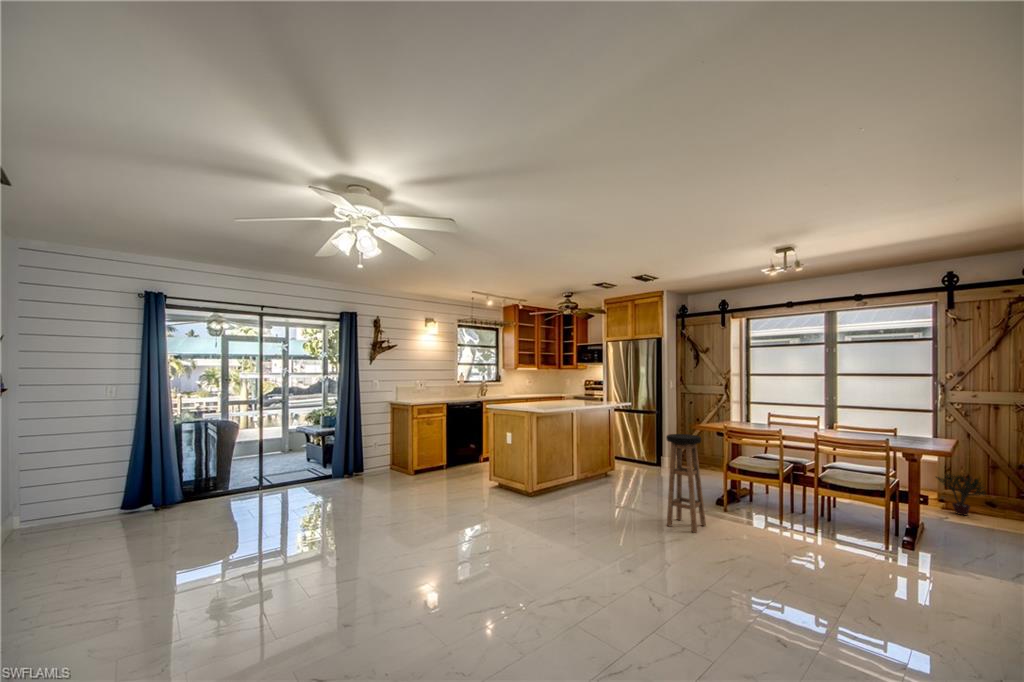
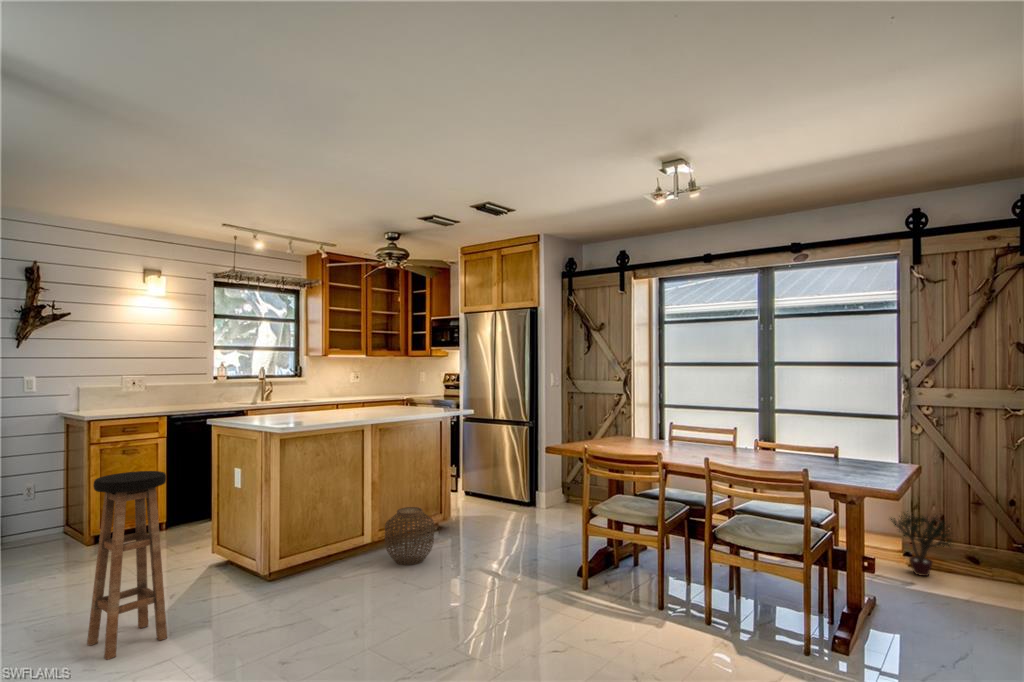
bar stool: present [666,434,706,533] -> present [87,471,167,660]
woven basket: none [595,461,625,496] -> present [385,507,434,565]

